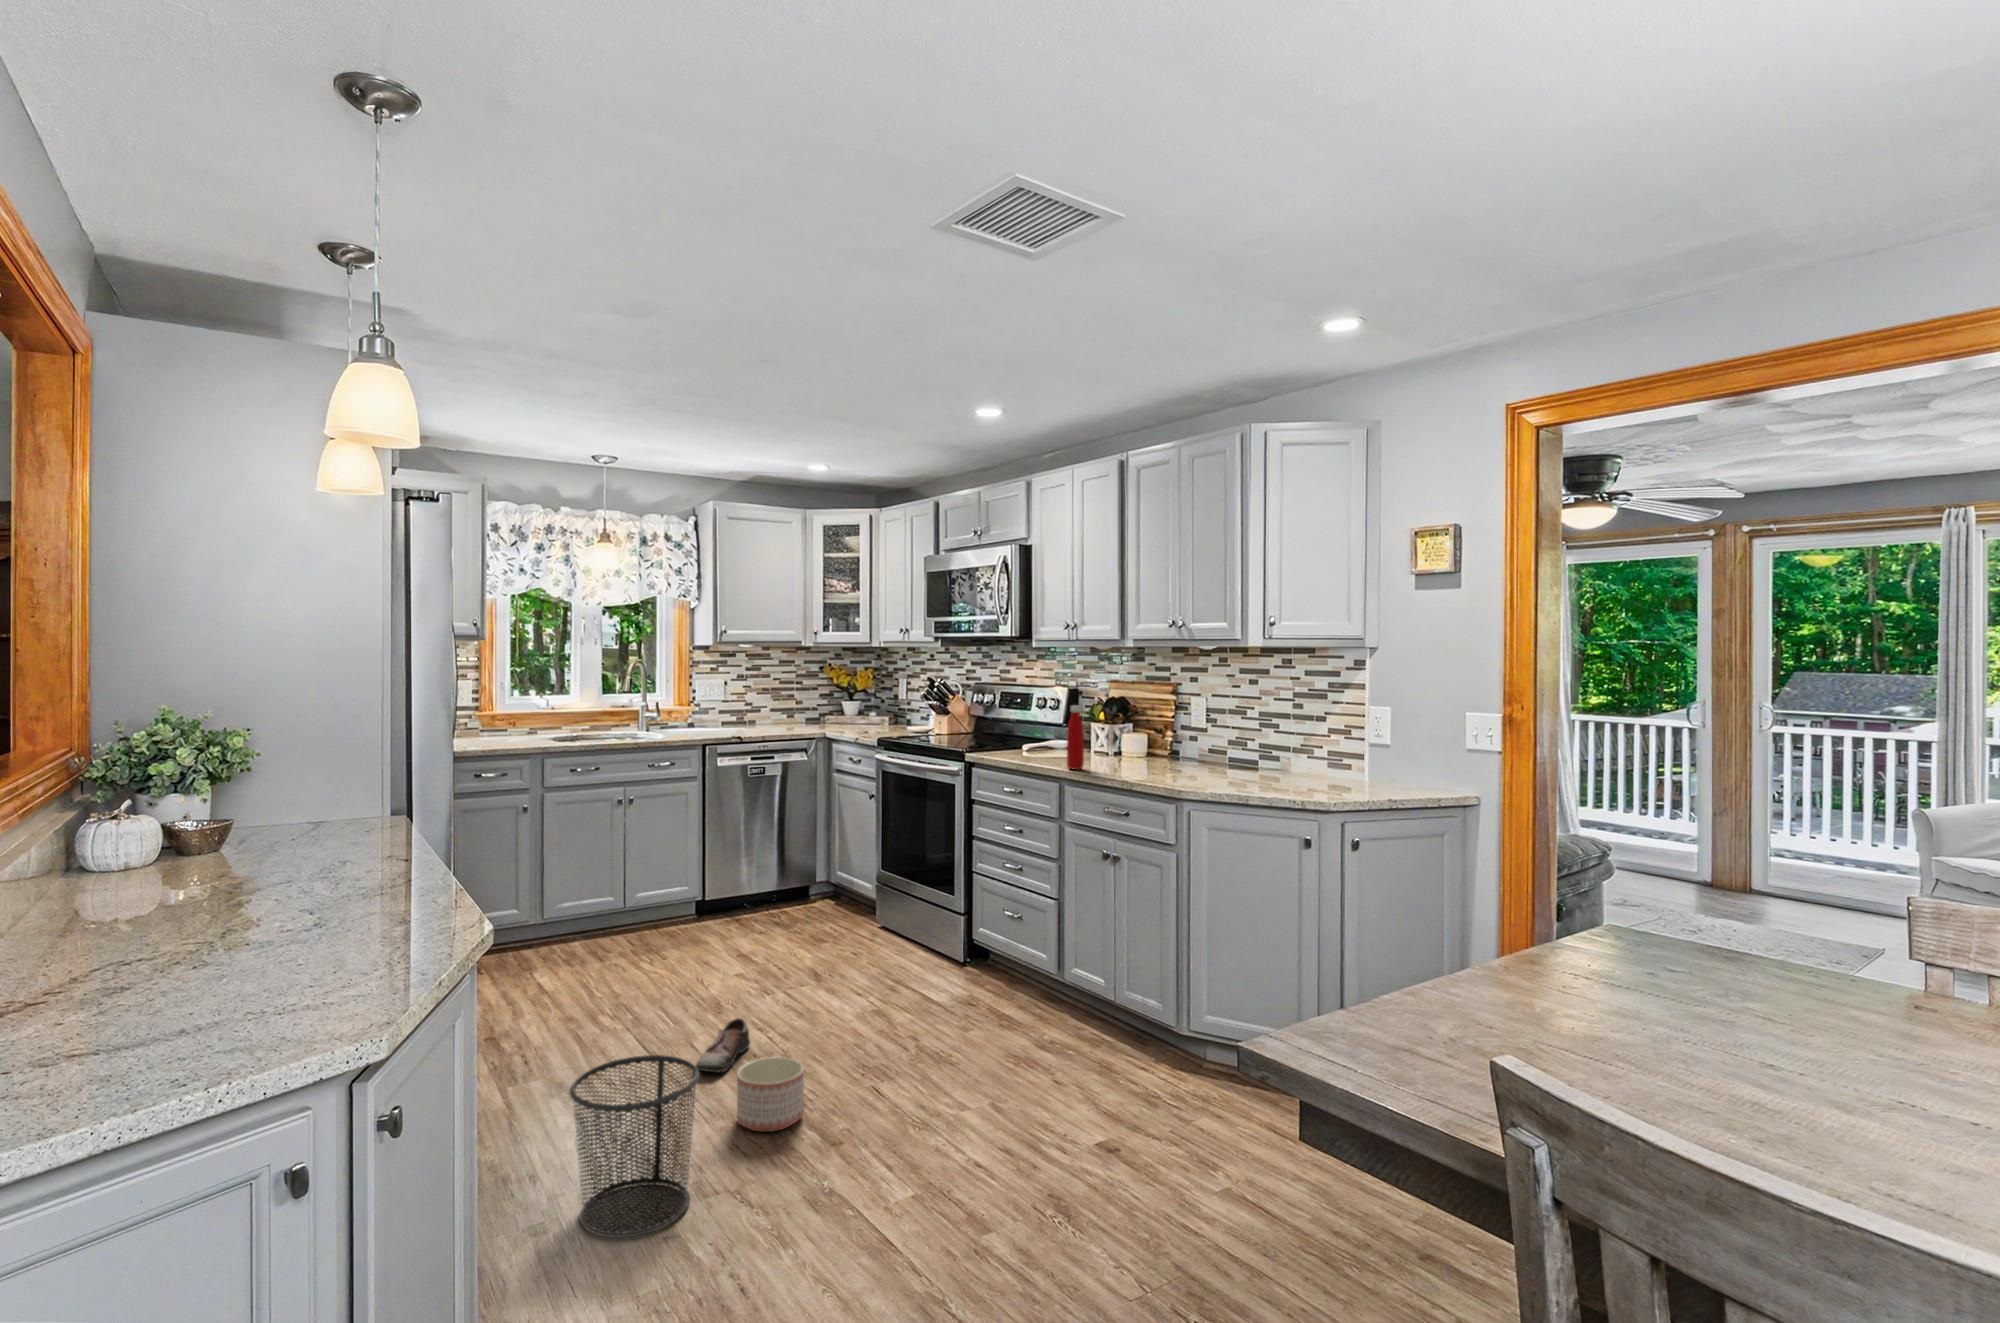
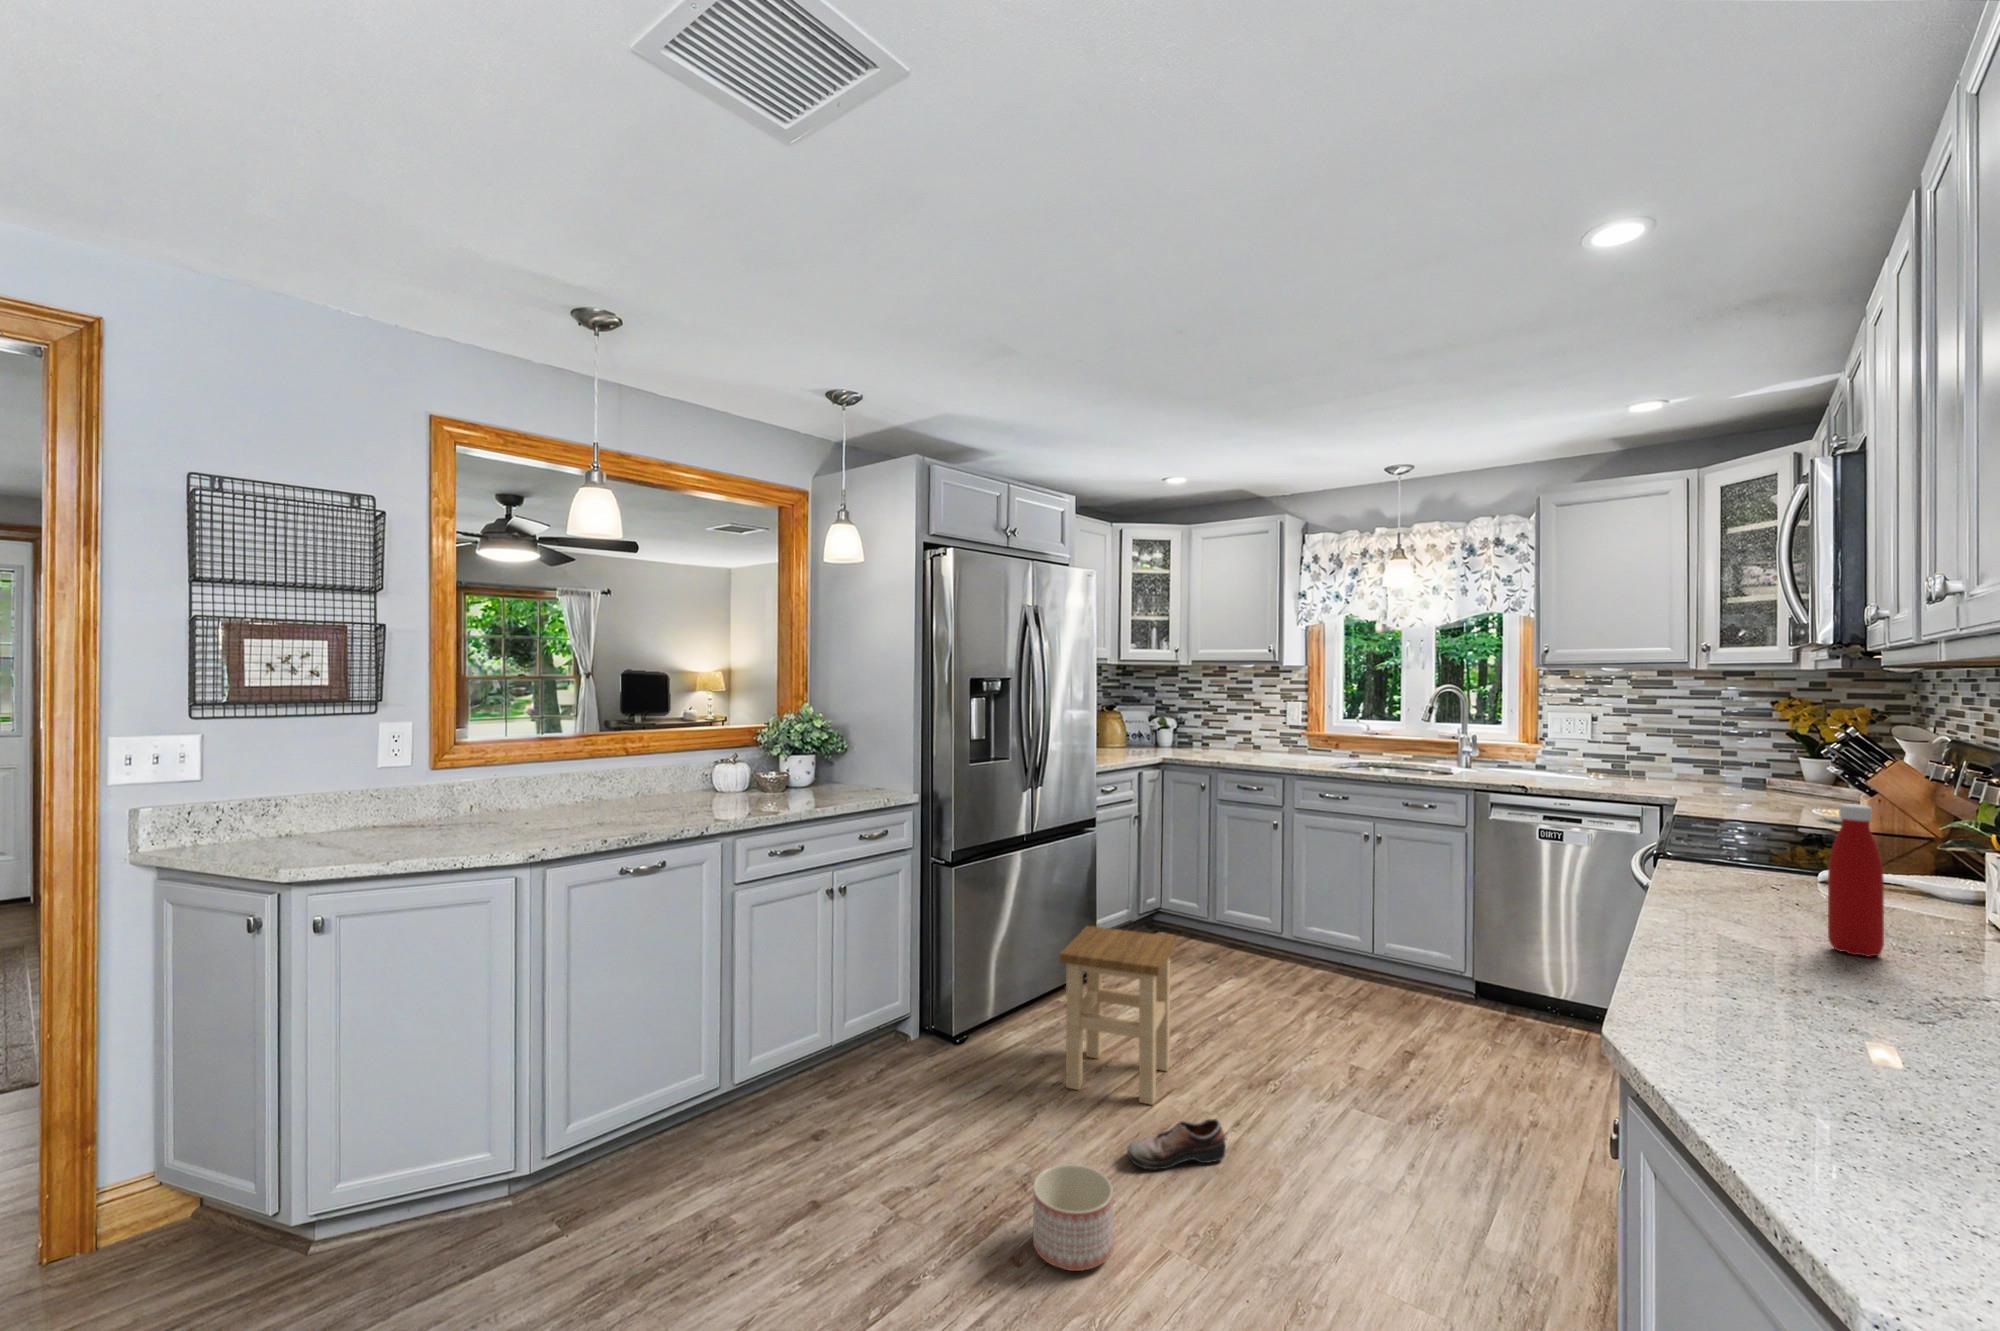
stool: none [519,903,658,1076] -> present [1060,926,1177,1105]
trash can: present [570,1055,700,1238] -> none [797,1071,921,1265]

